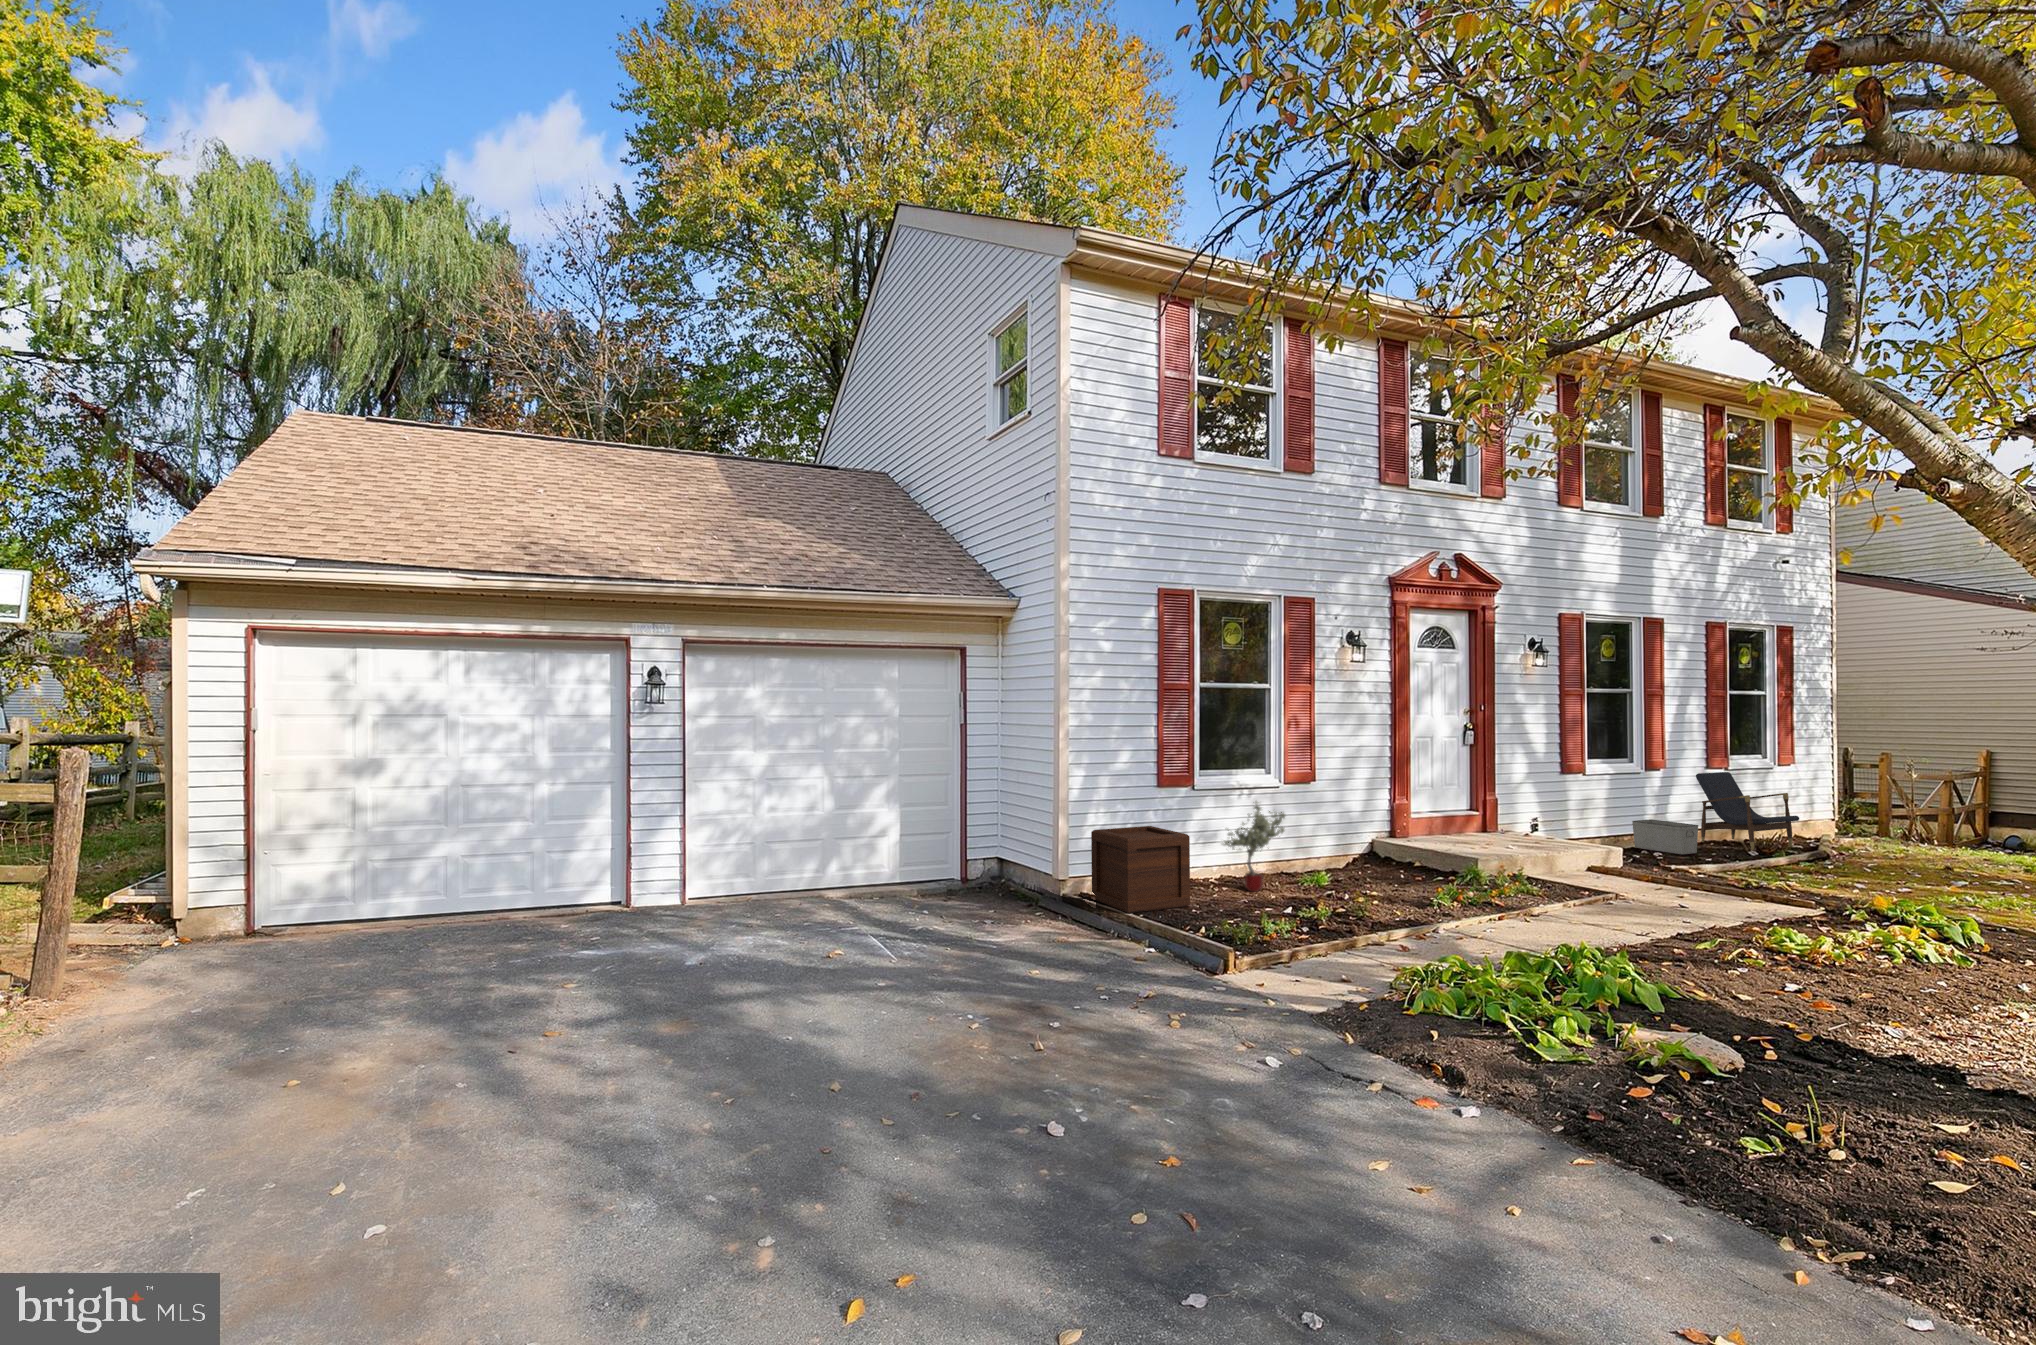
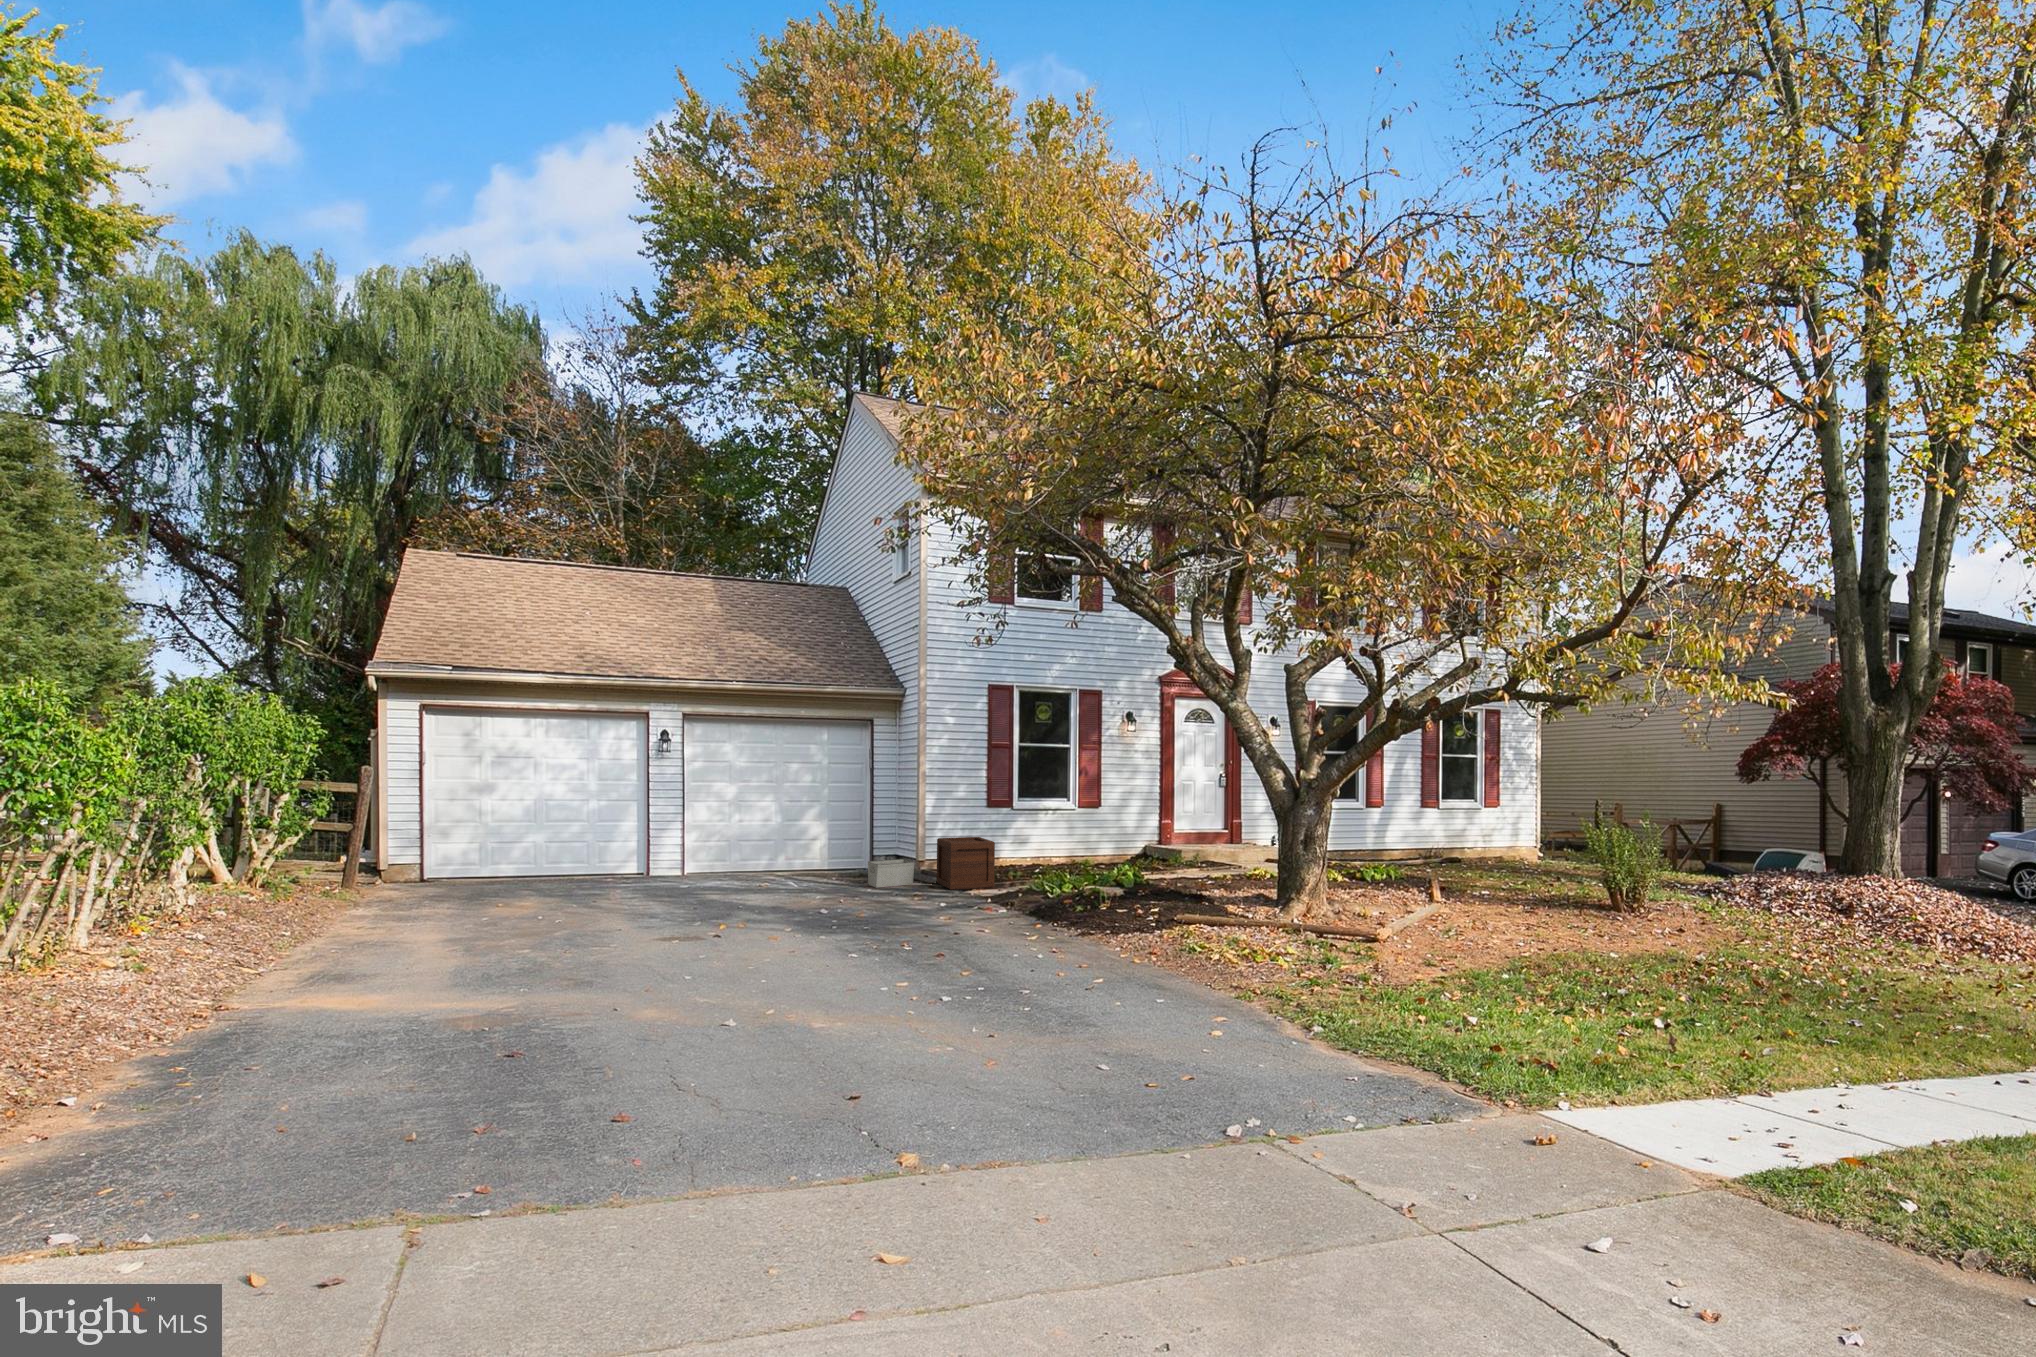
lounge chair: present [1696,772,1799,850] -> none [1410,811,1474,867]
potted tree: present [1223,802,1285,892] -> none [1024,822,1071,882]
storage bin: present [1632,819,1698,854] -> present [868,859,915,888]

